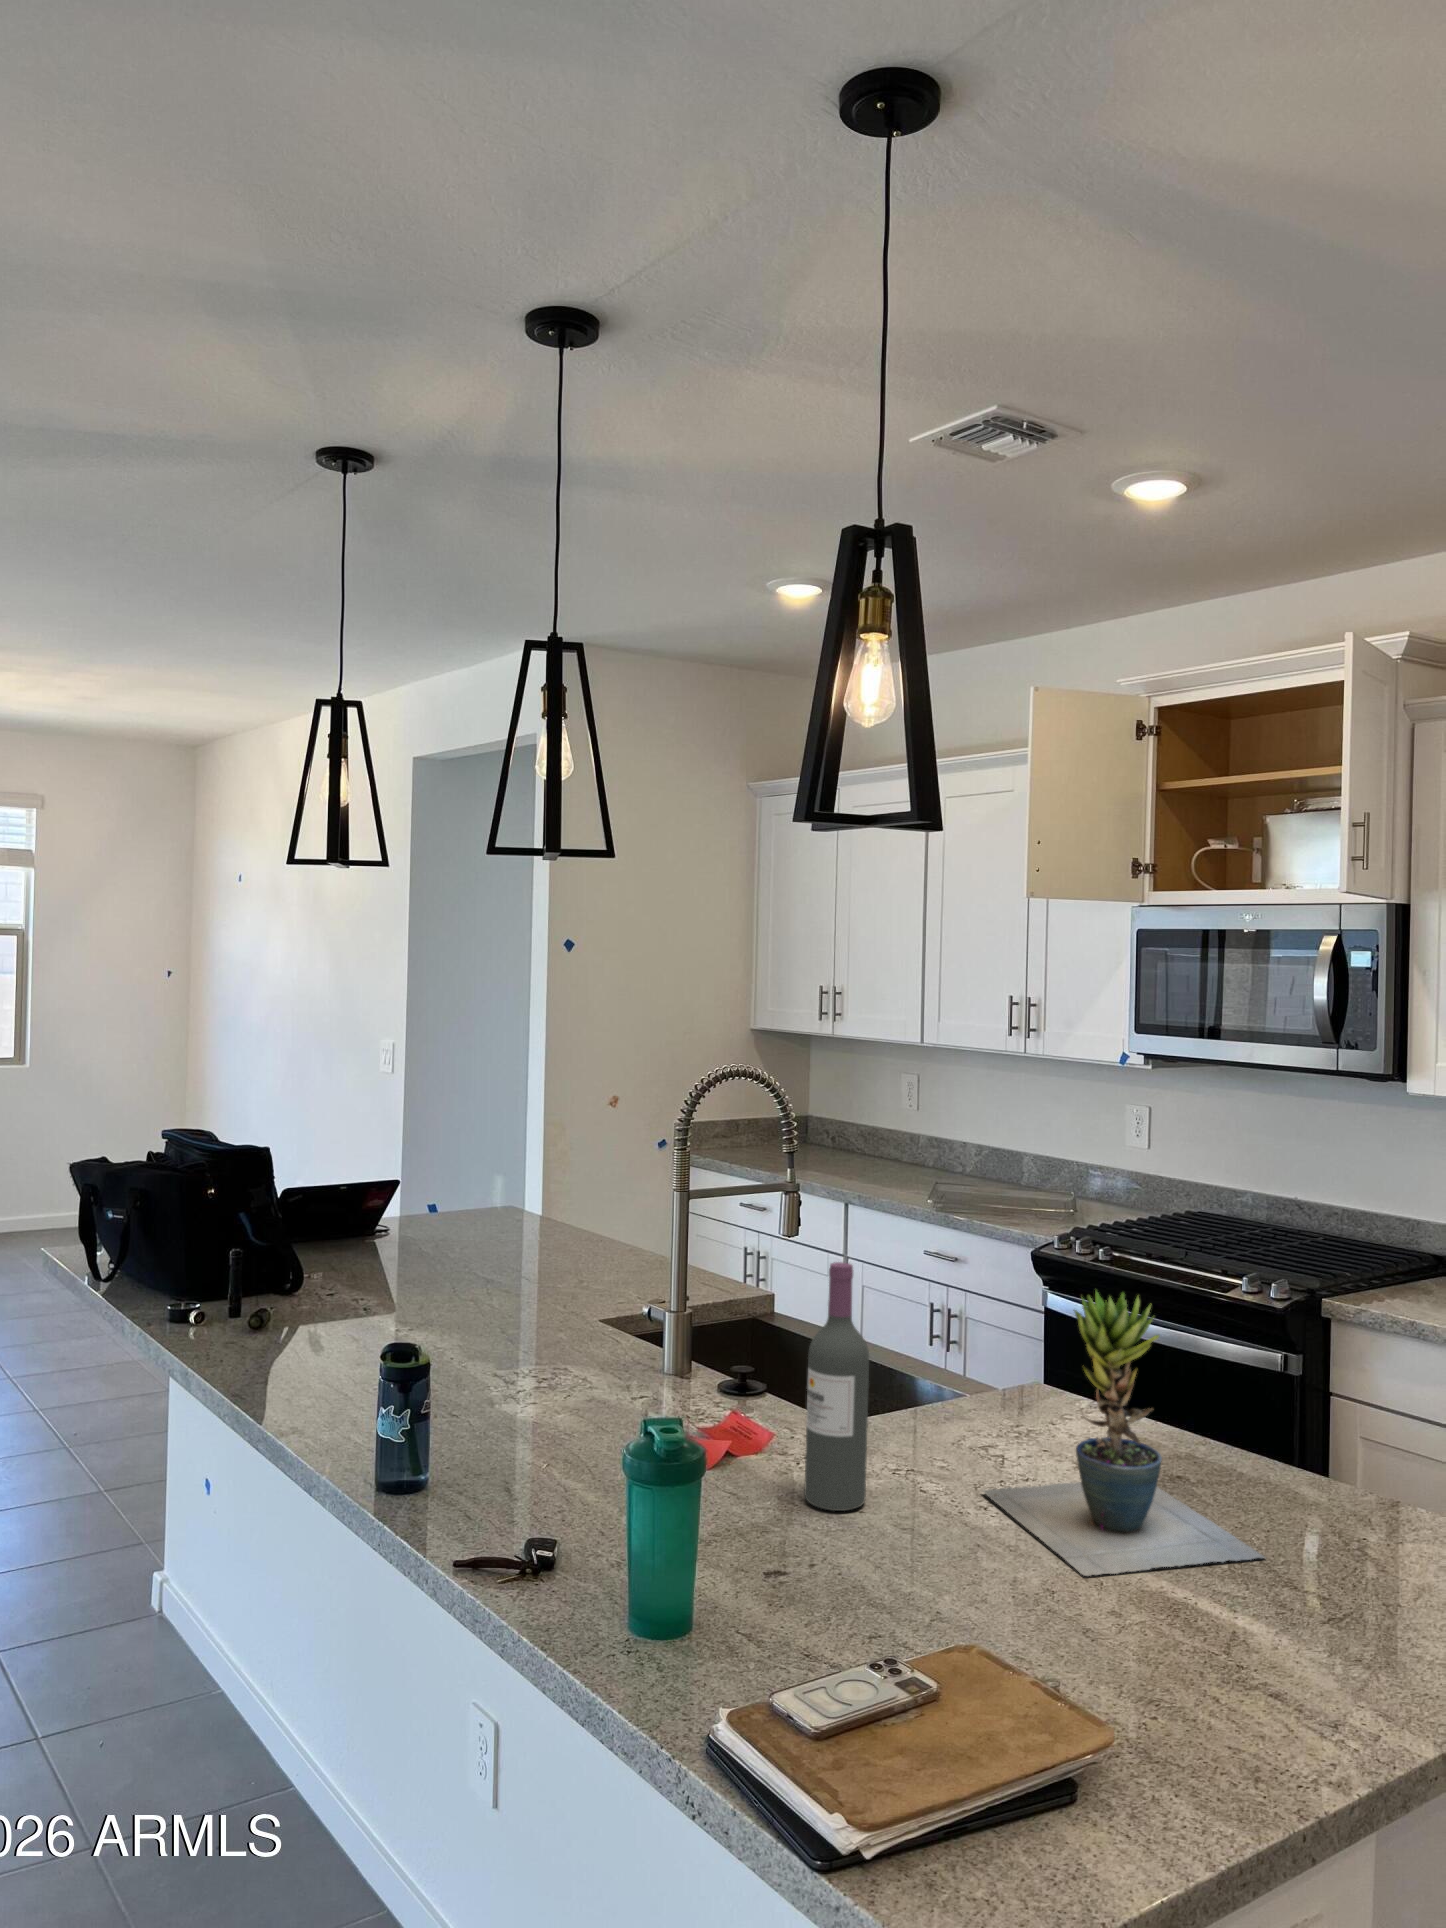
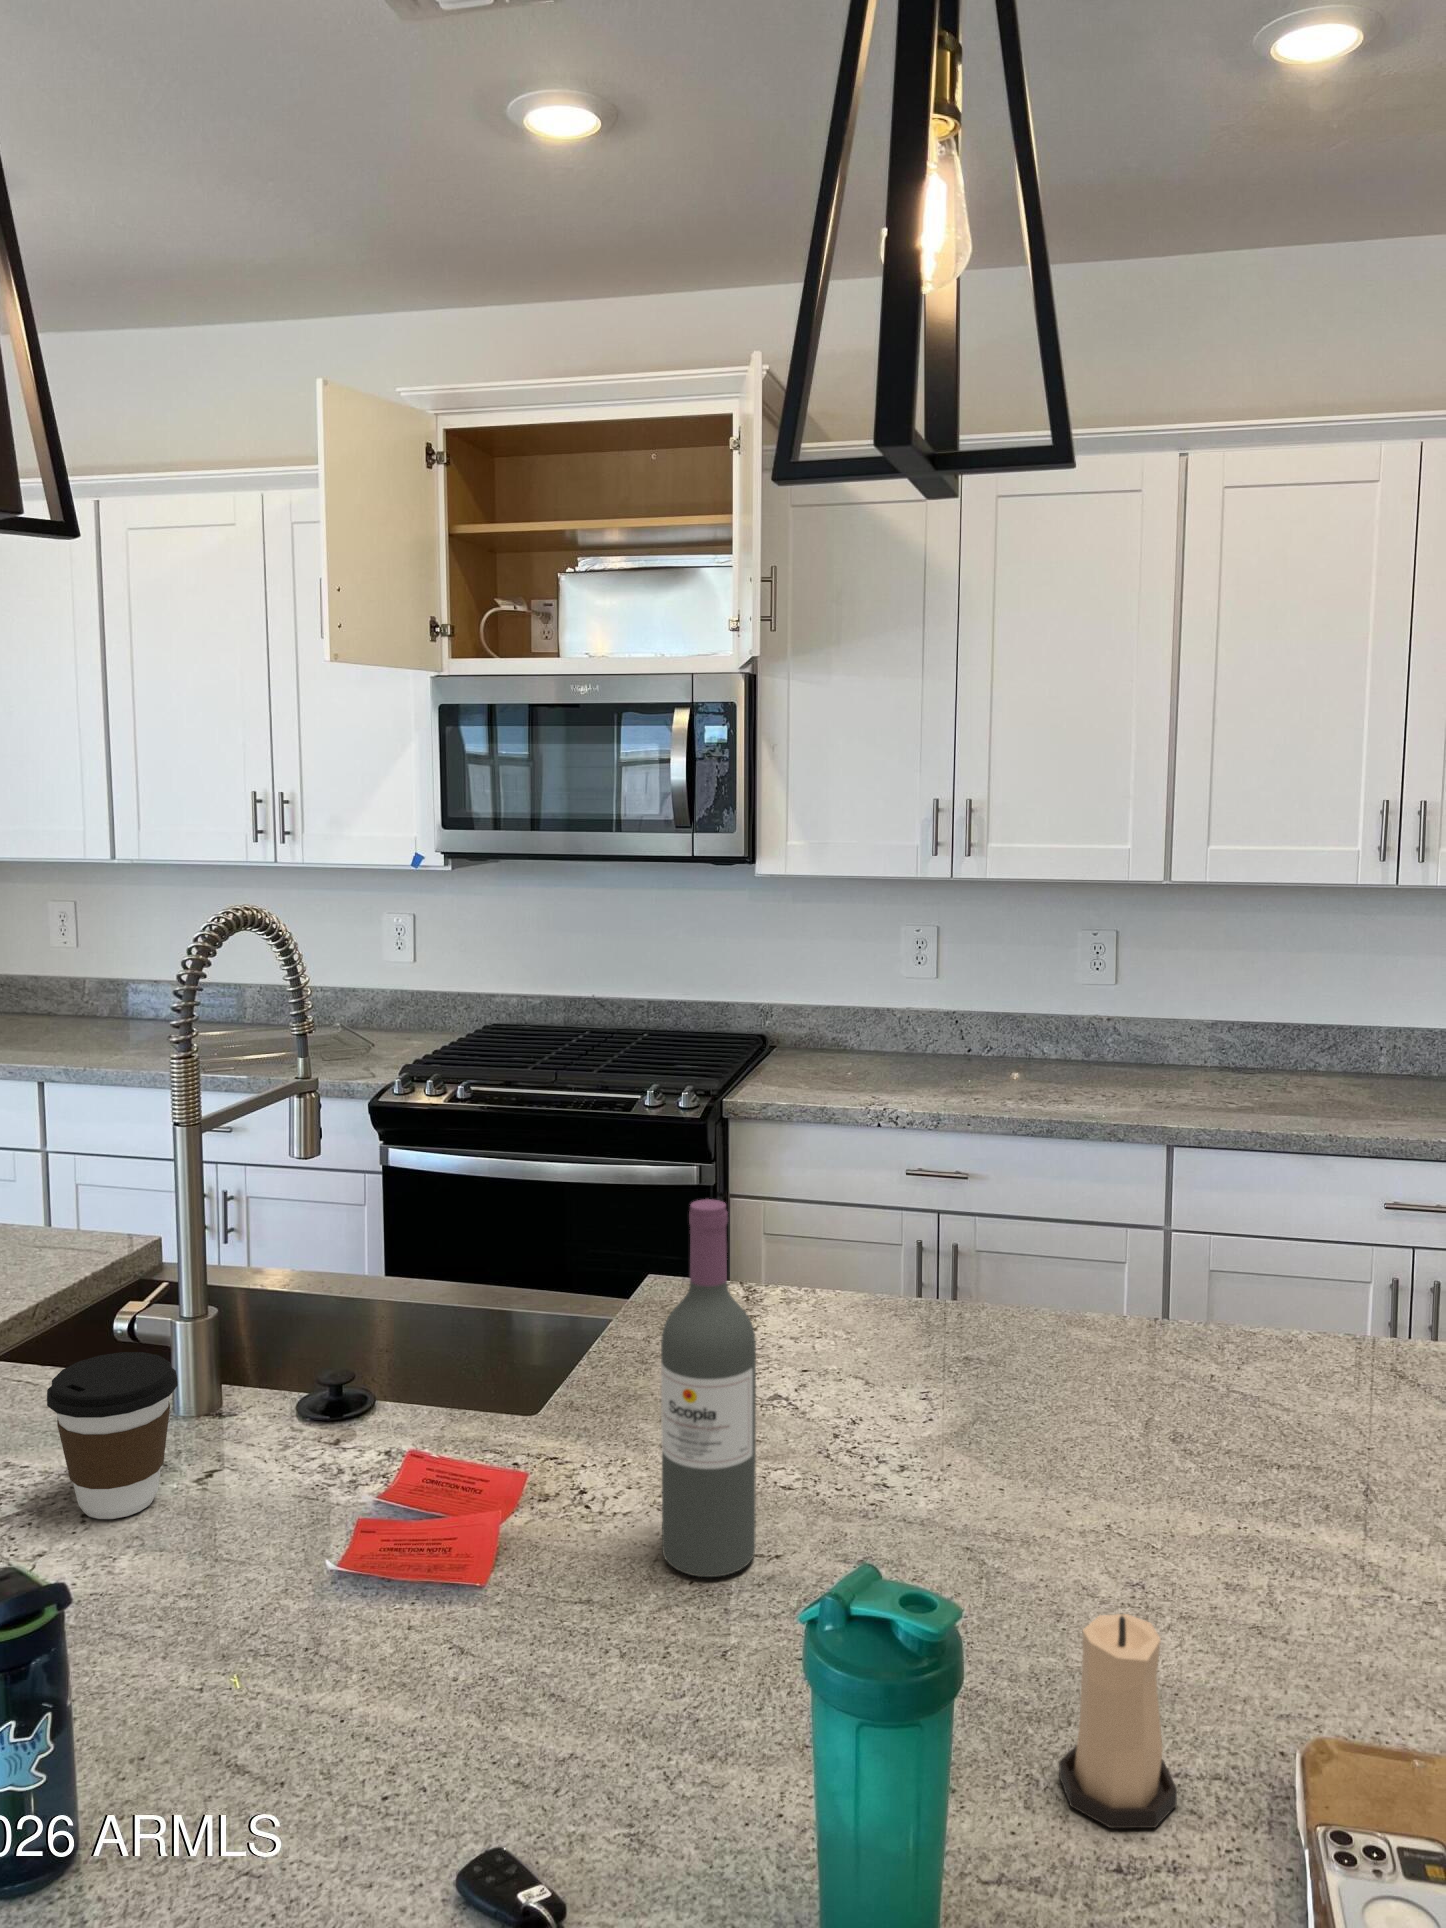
potted plant: present [983,1291,1264,1576] -> none [834,1155,1186,1542]
coffee cup: none [561,1309,630,1400] -> present [47,1352,178,1519]
candle: none [843,1527,915,1662] -> present [1059,1614,1177,1828]

